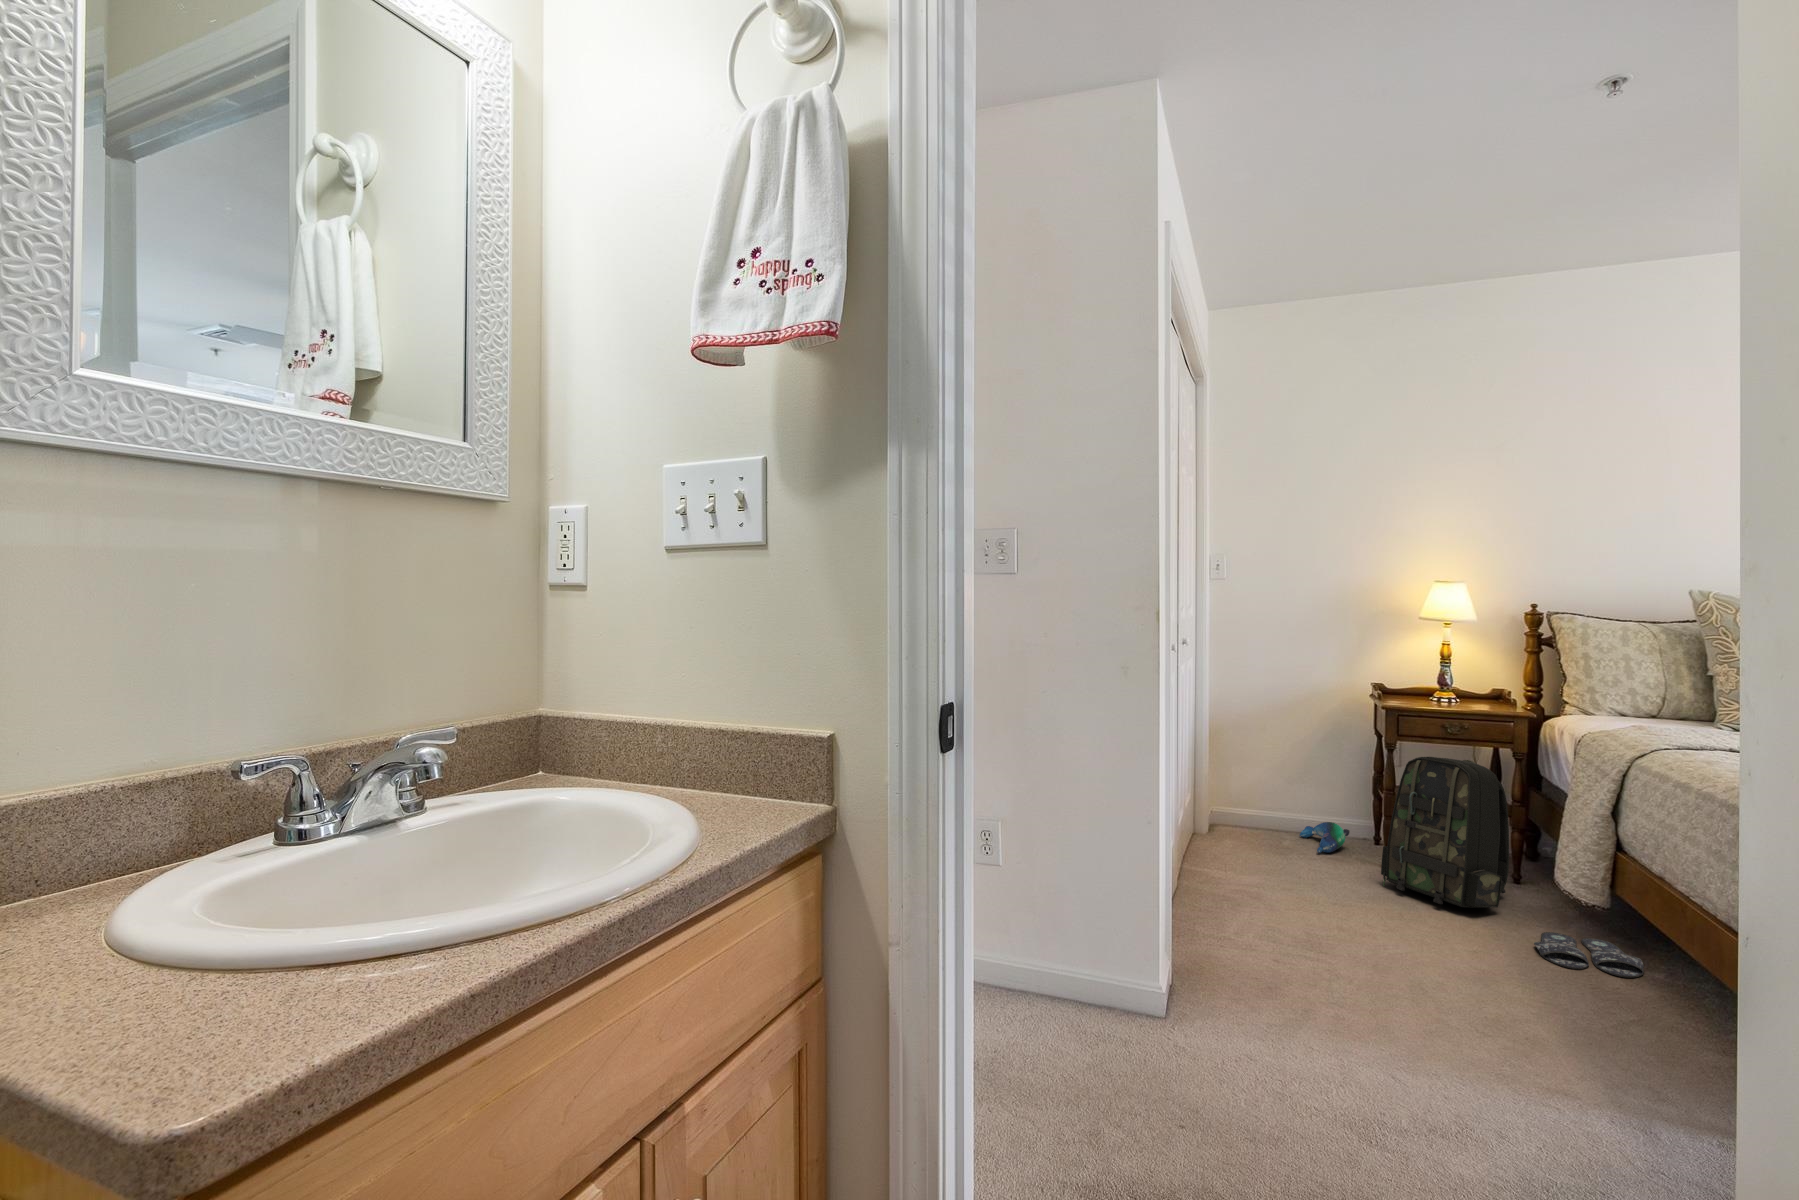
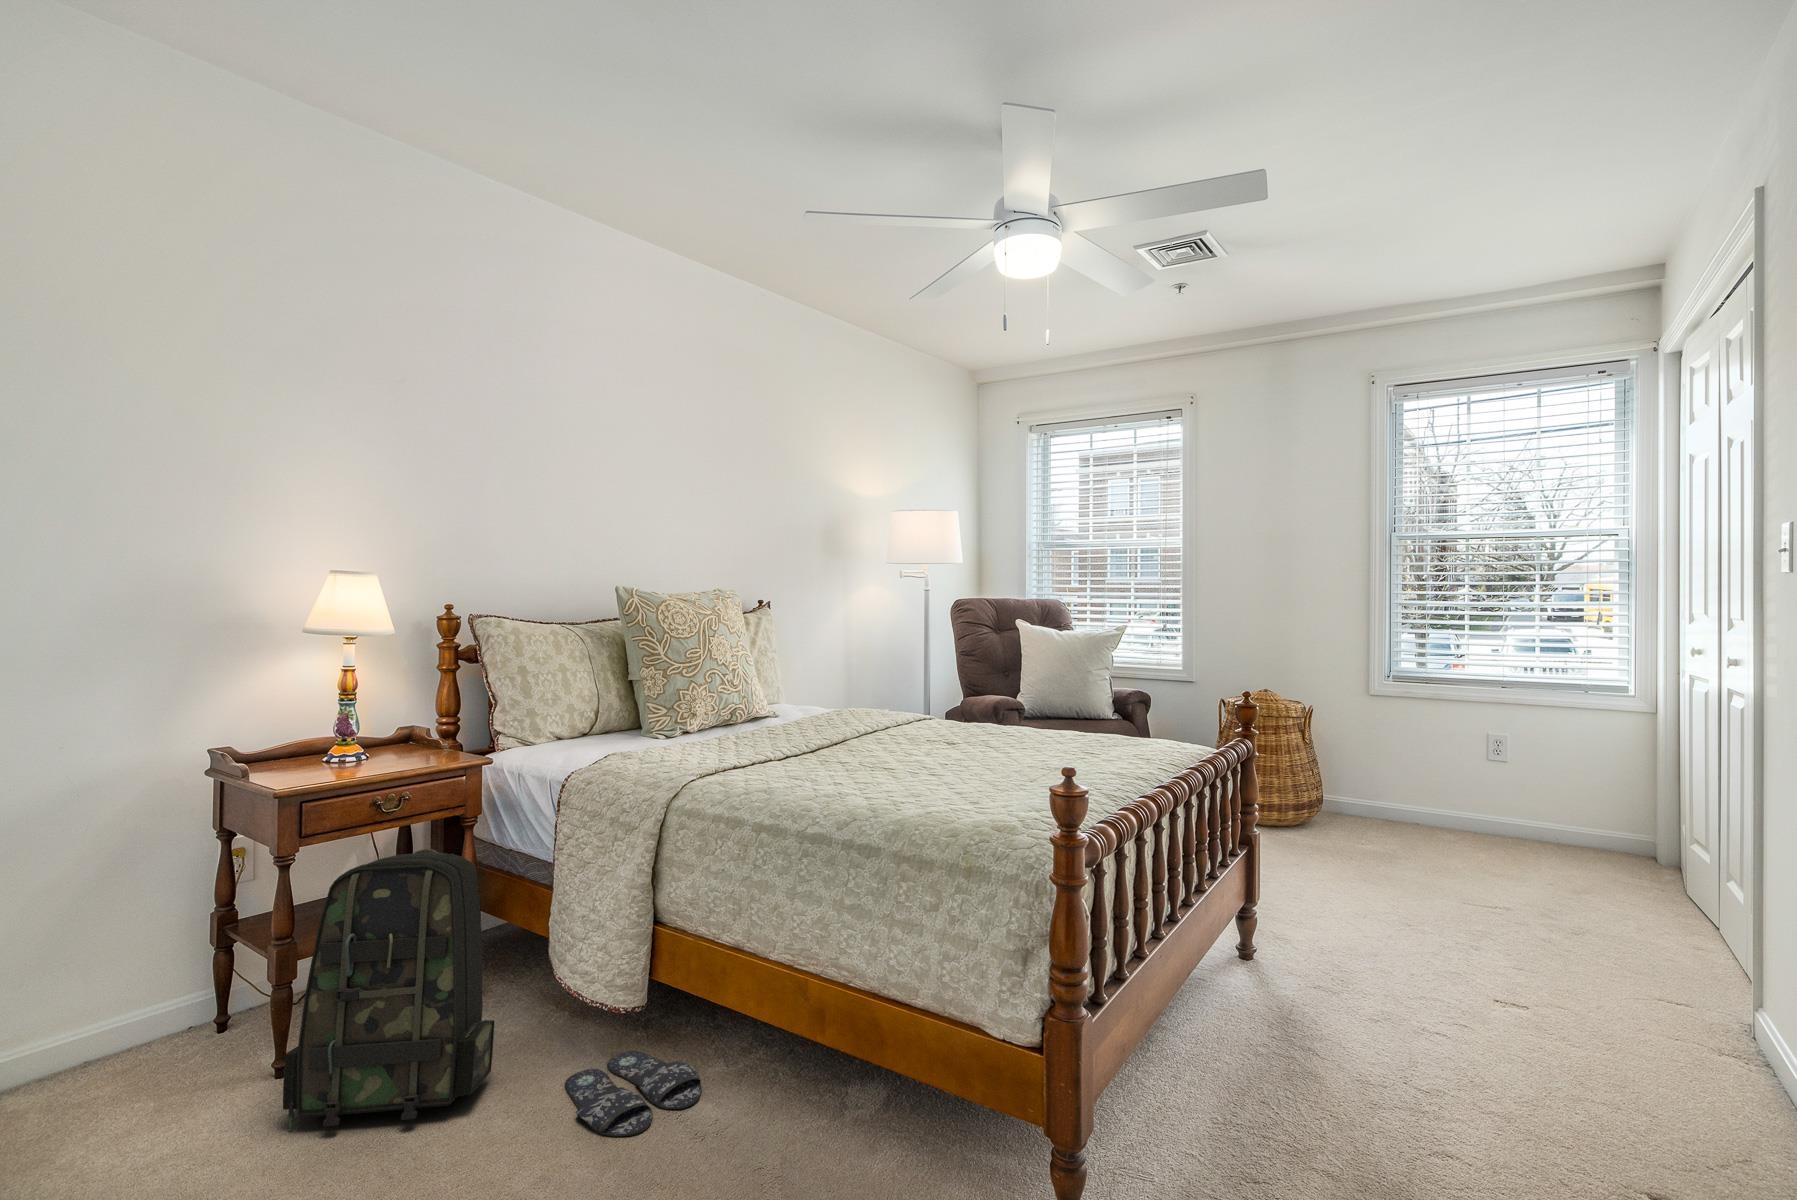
plush toy: present [1299,822,1350,853] -> none [43,1032,175,1117]

